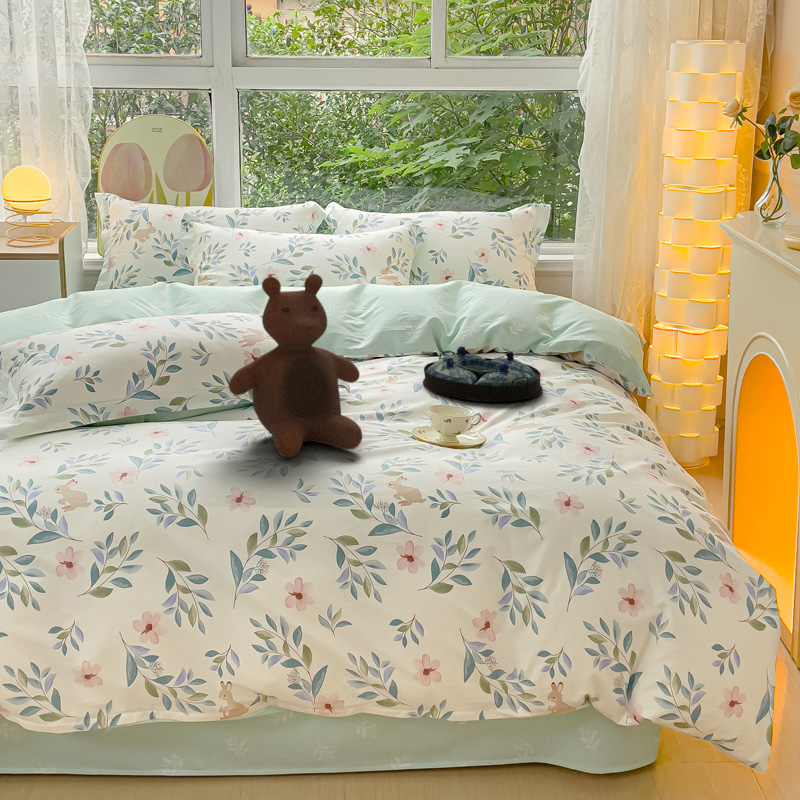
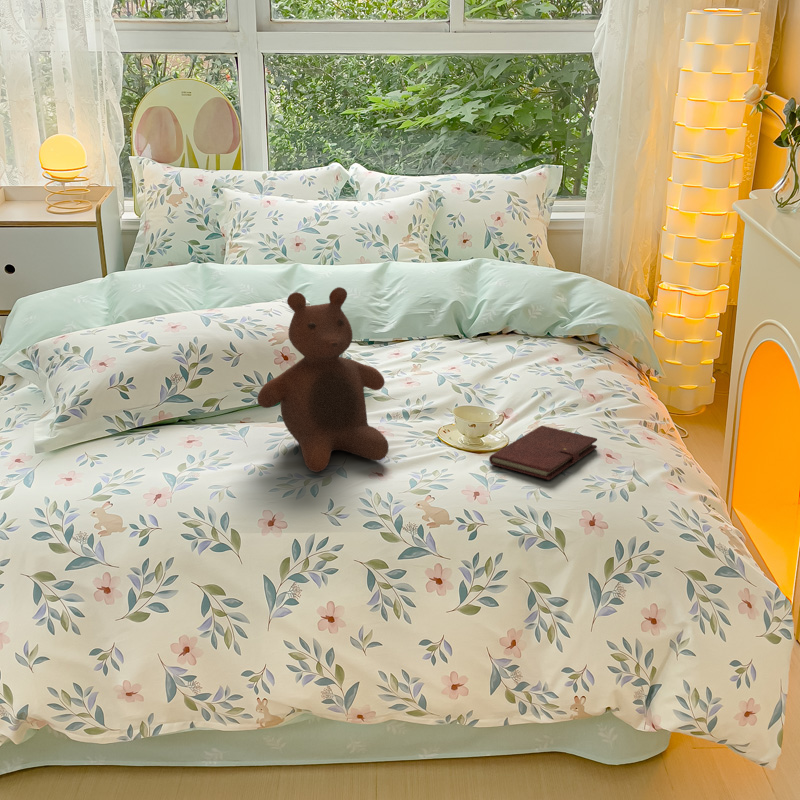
serving tray: present [423,346,543,401] -> none [445,334,562,396]
notebook: none [465,423,576,467] -> present [489,426,597,480]

